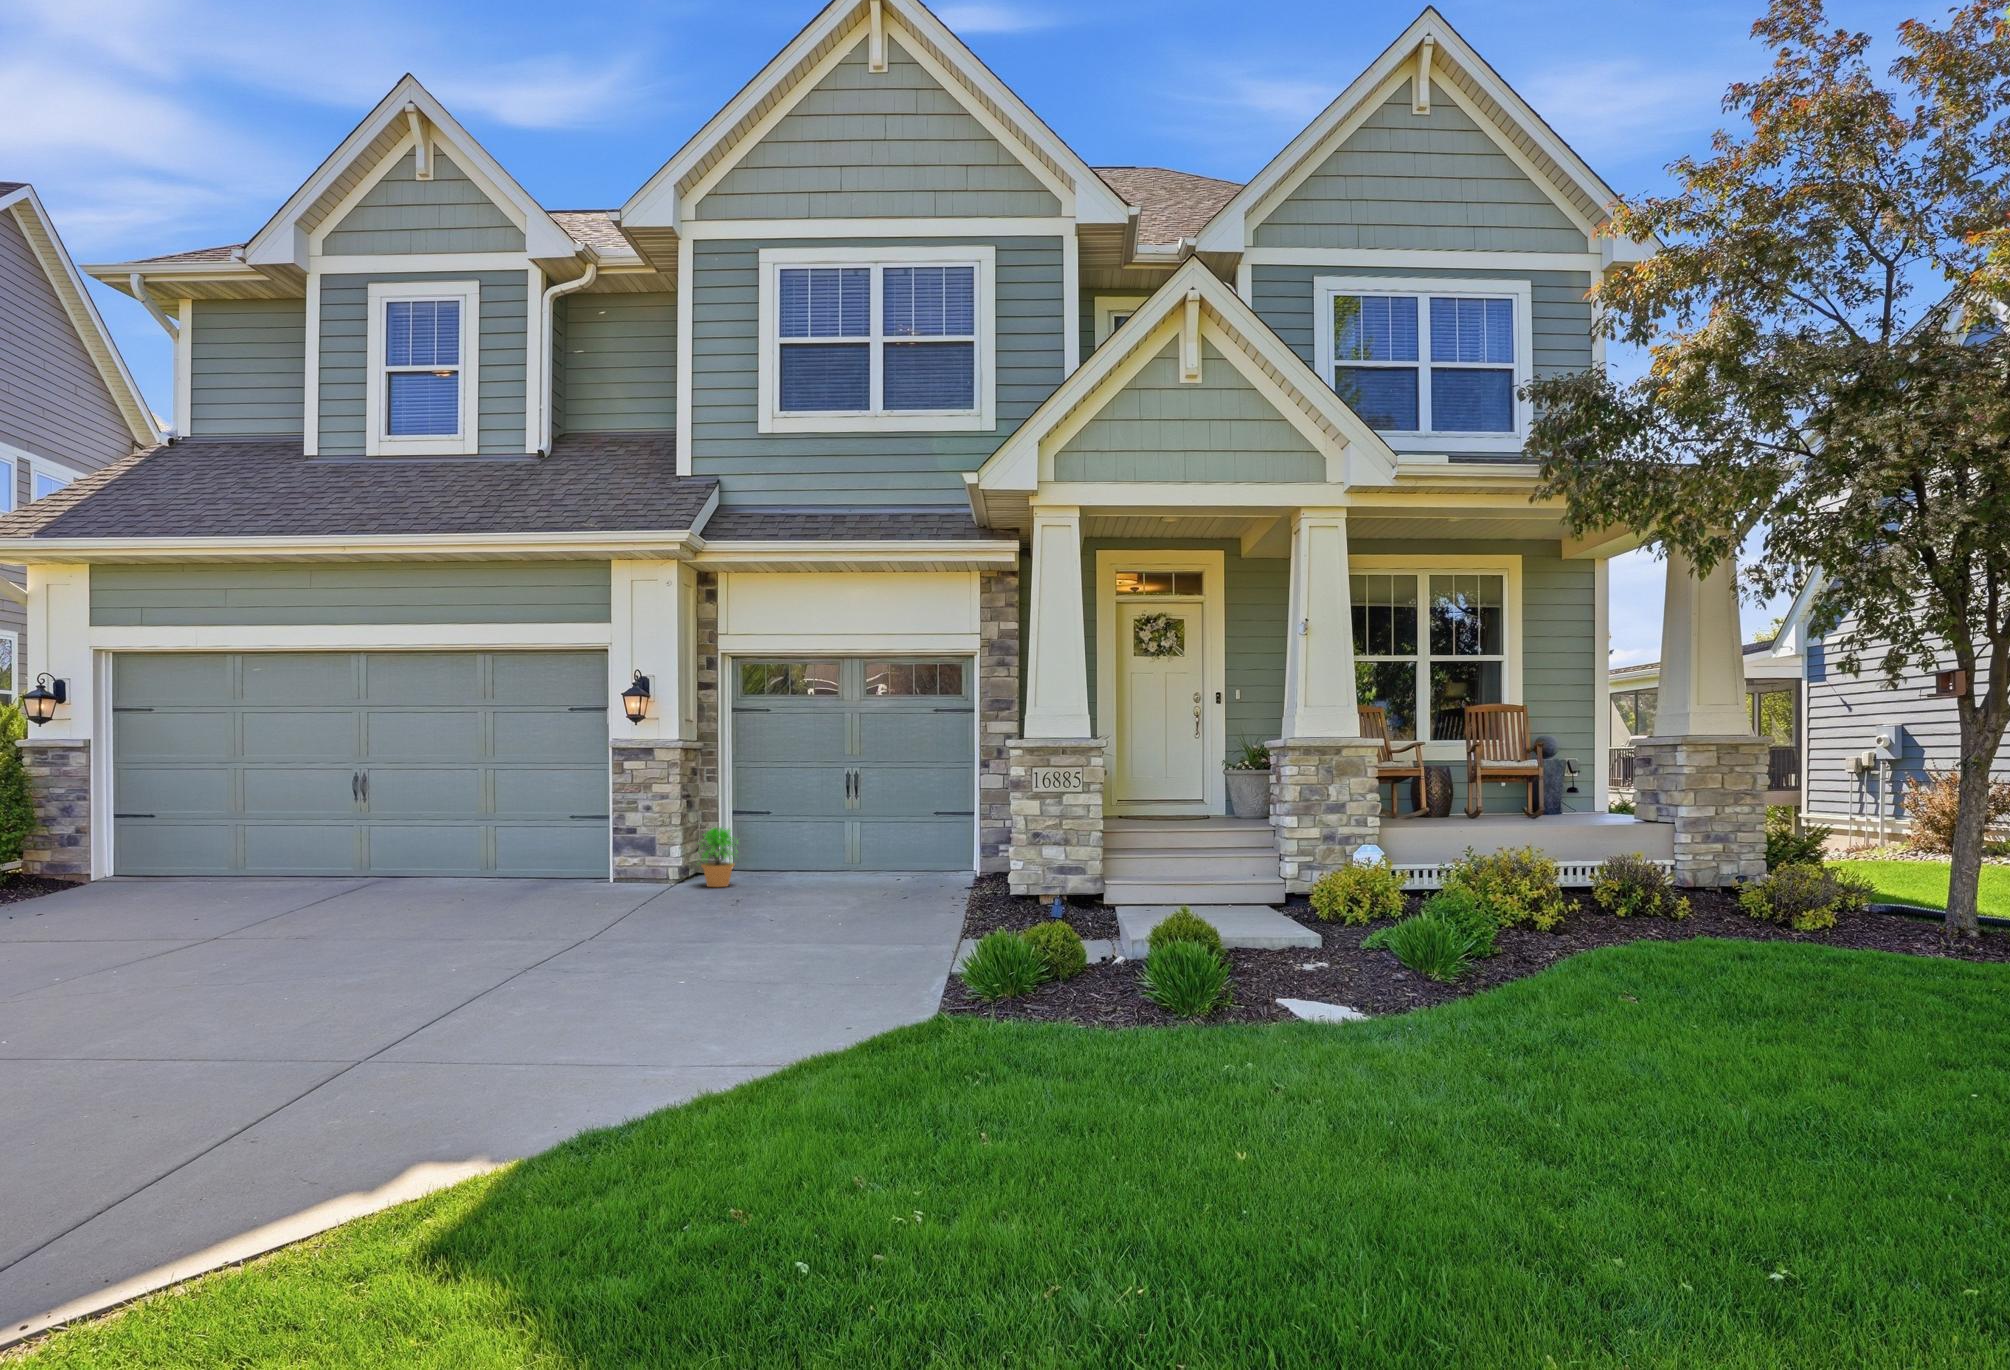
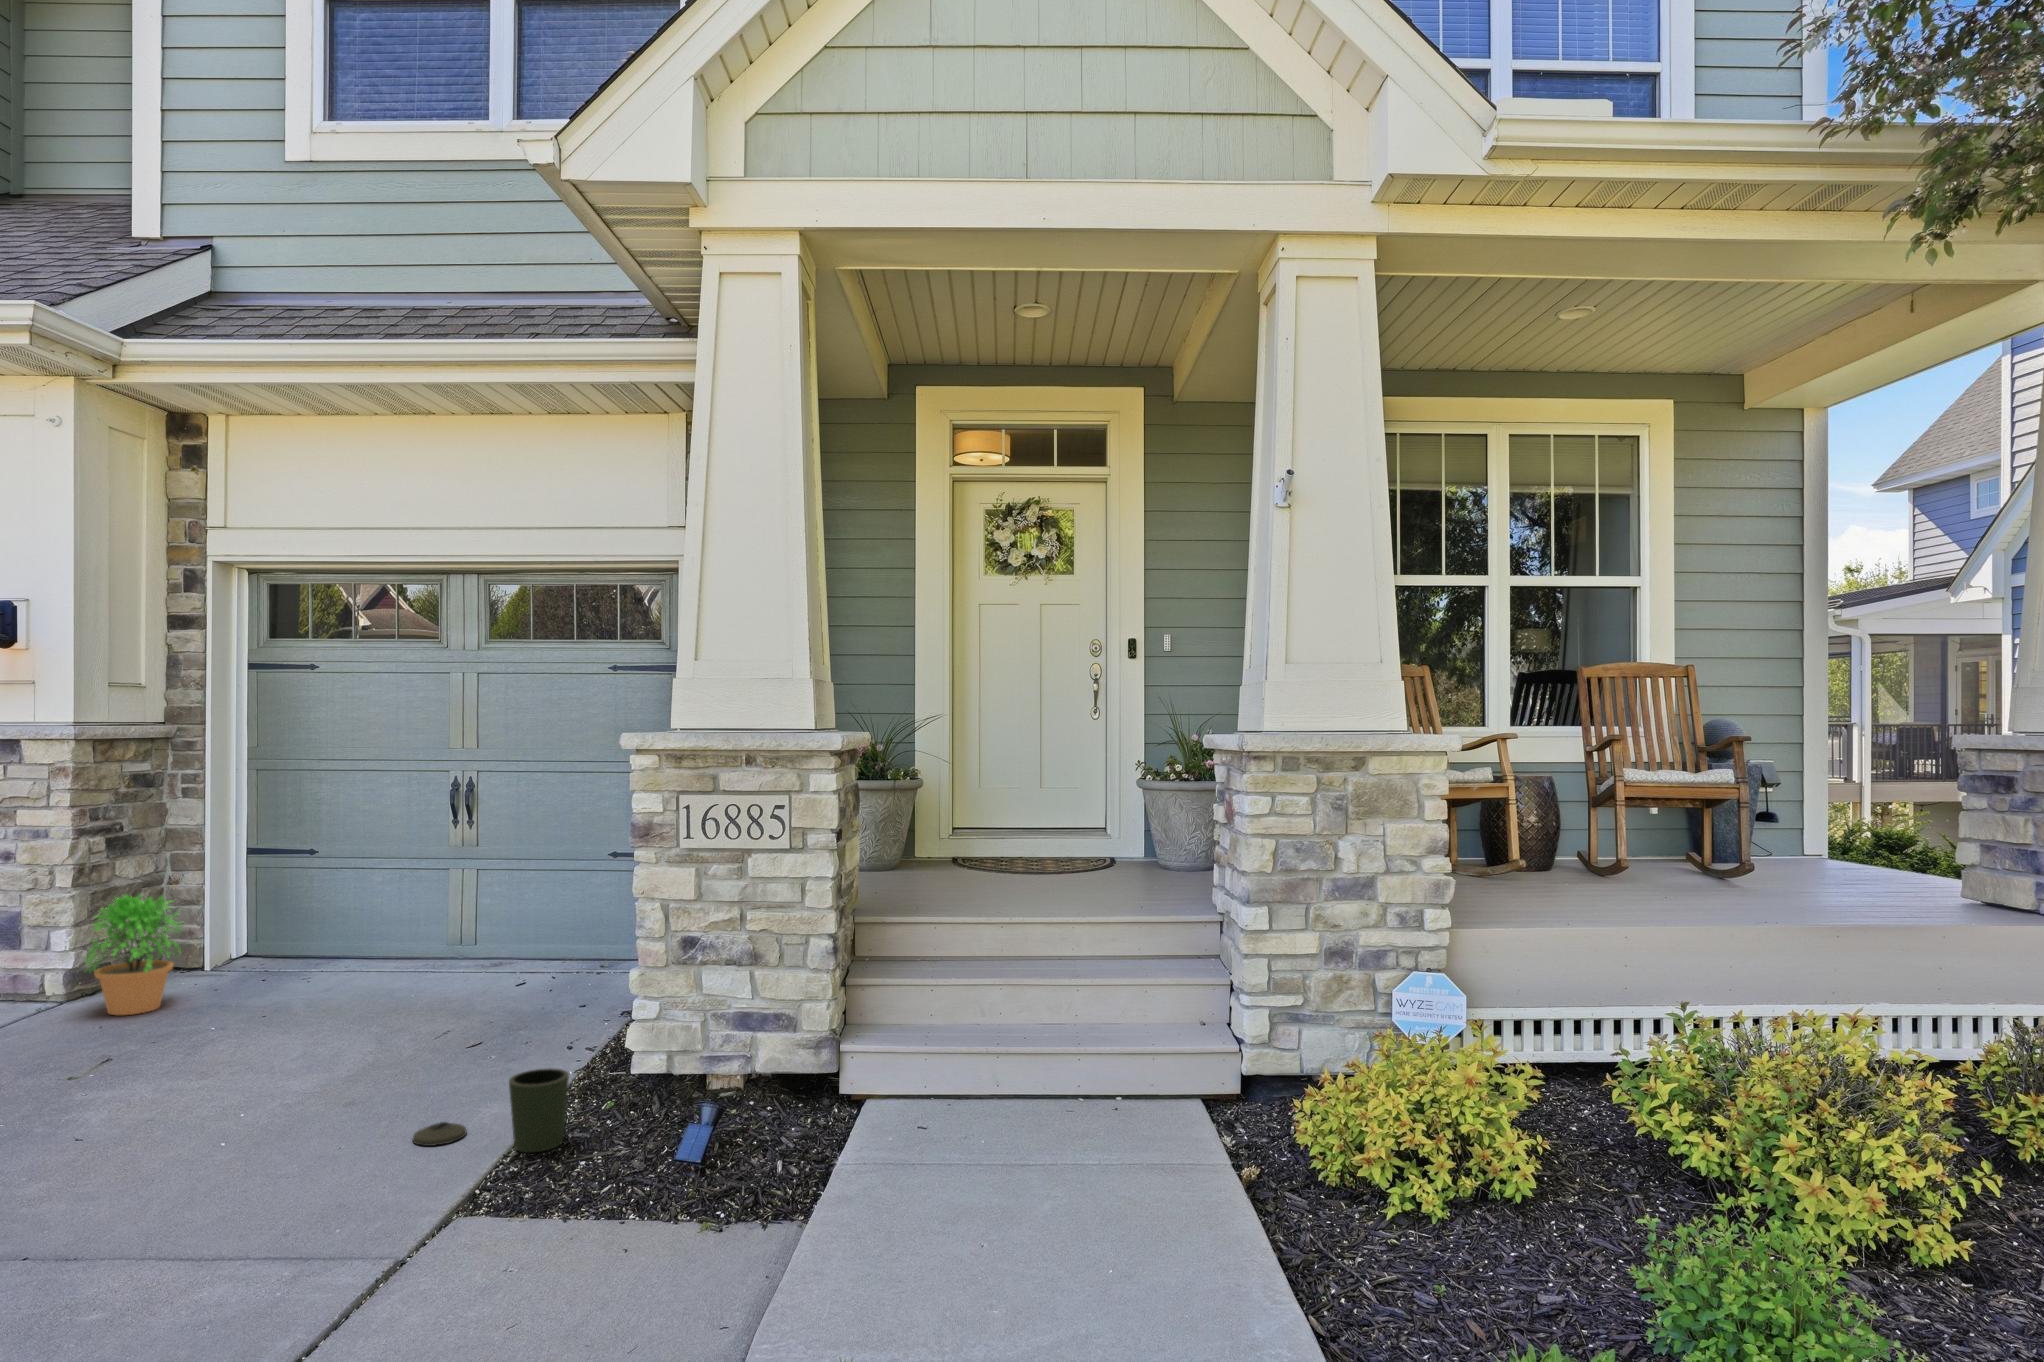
trash can: none [931,885,999,917] -> present [413,1068,569,1152]

